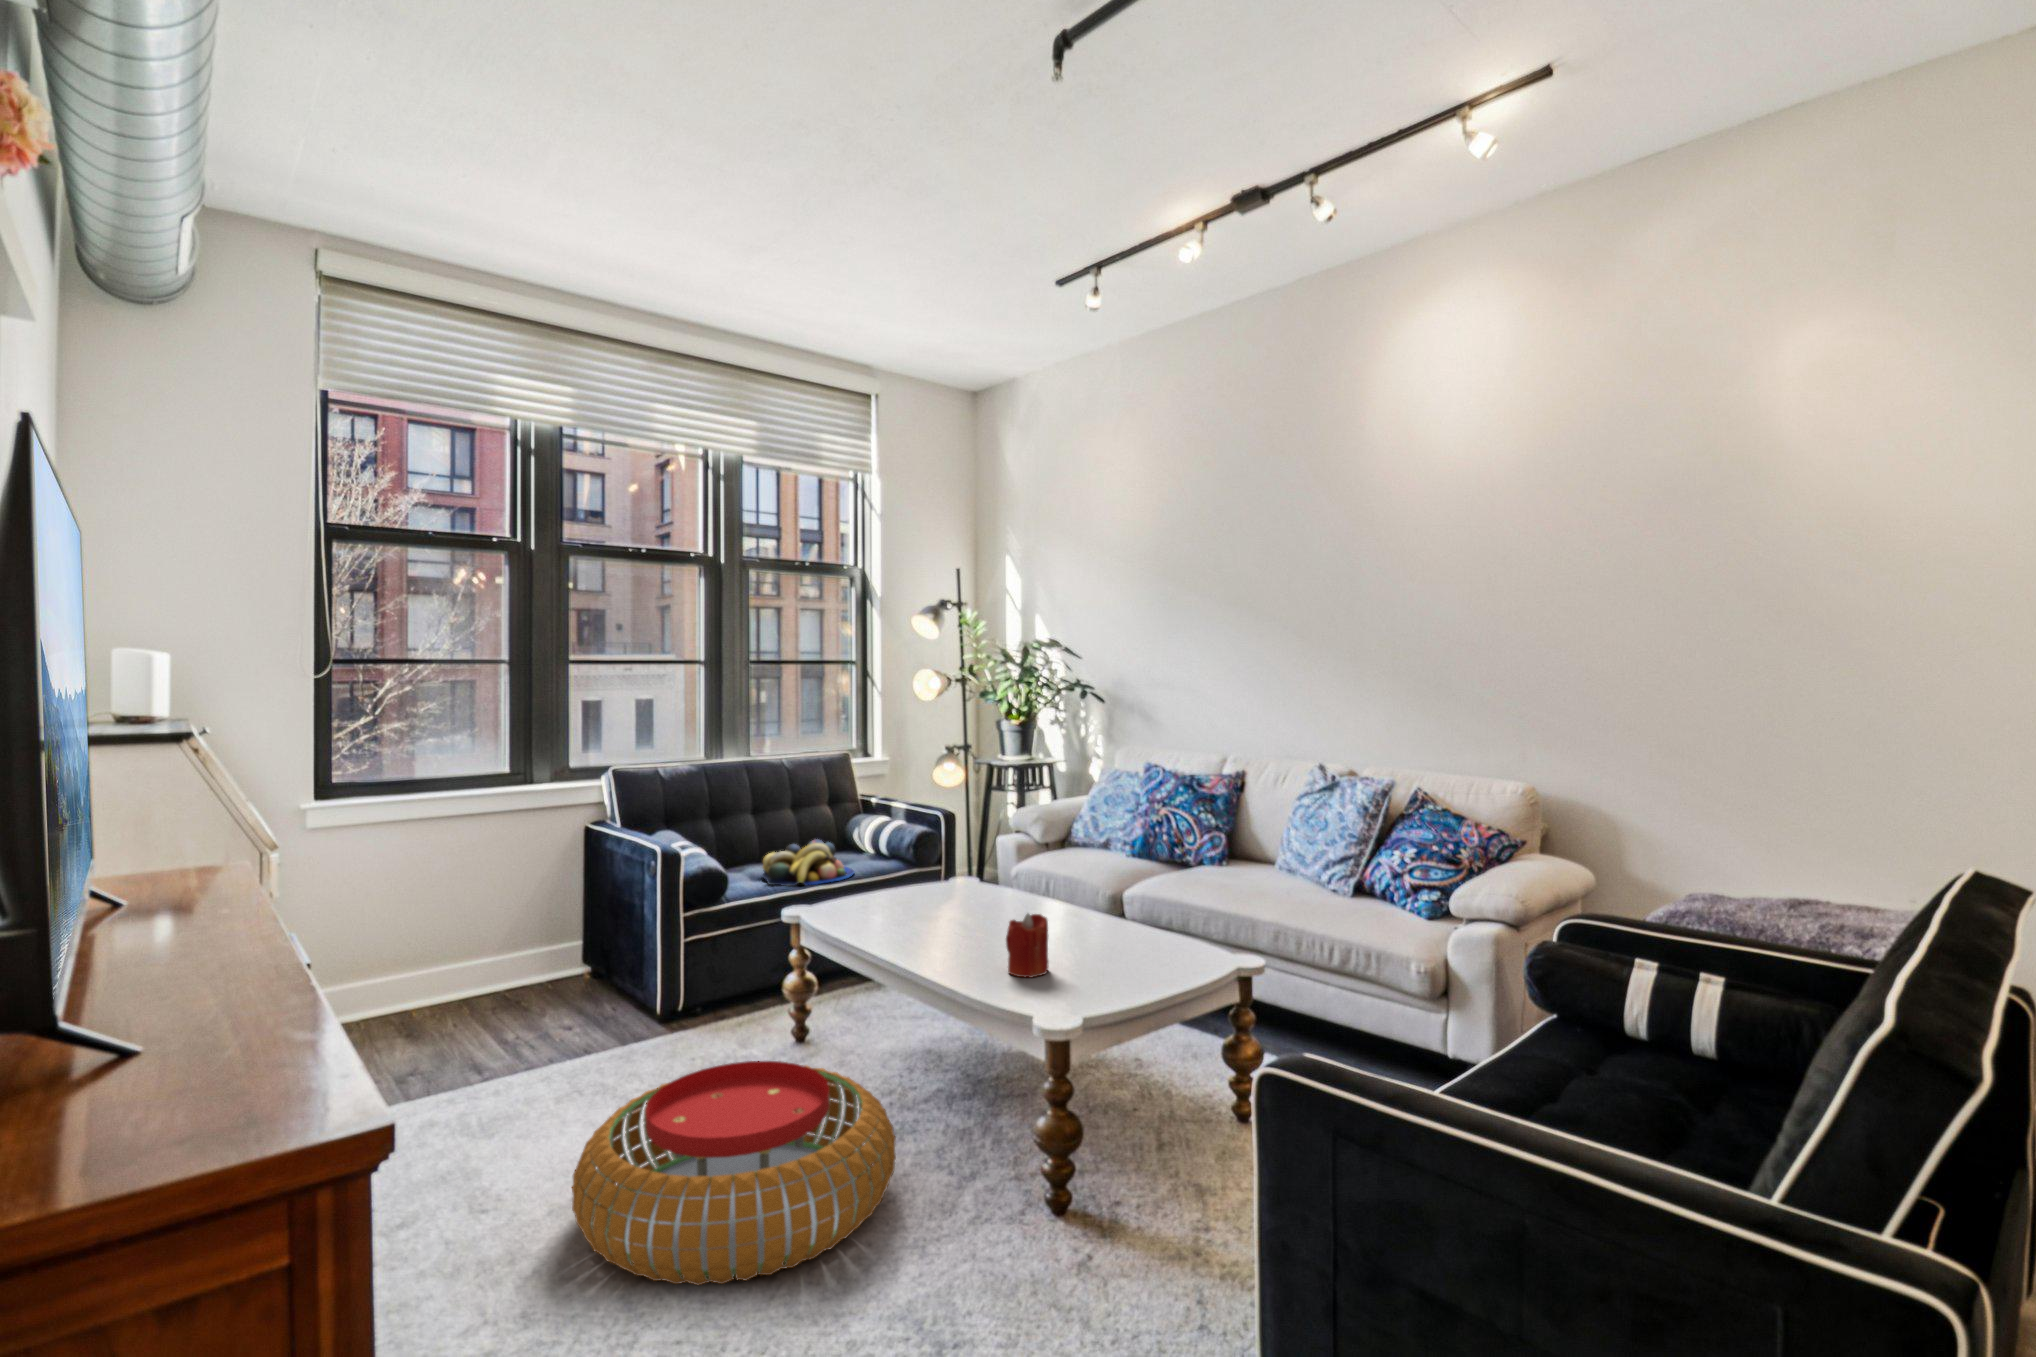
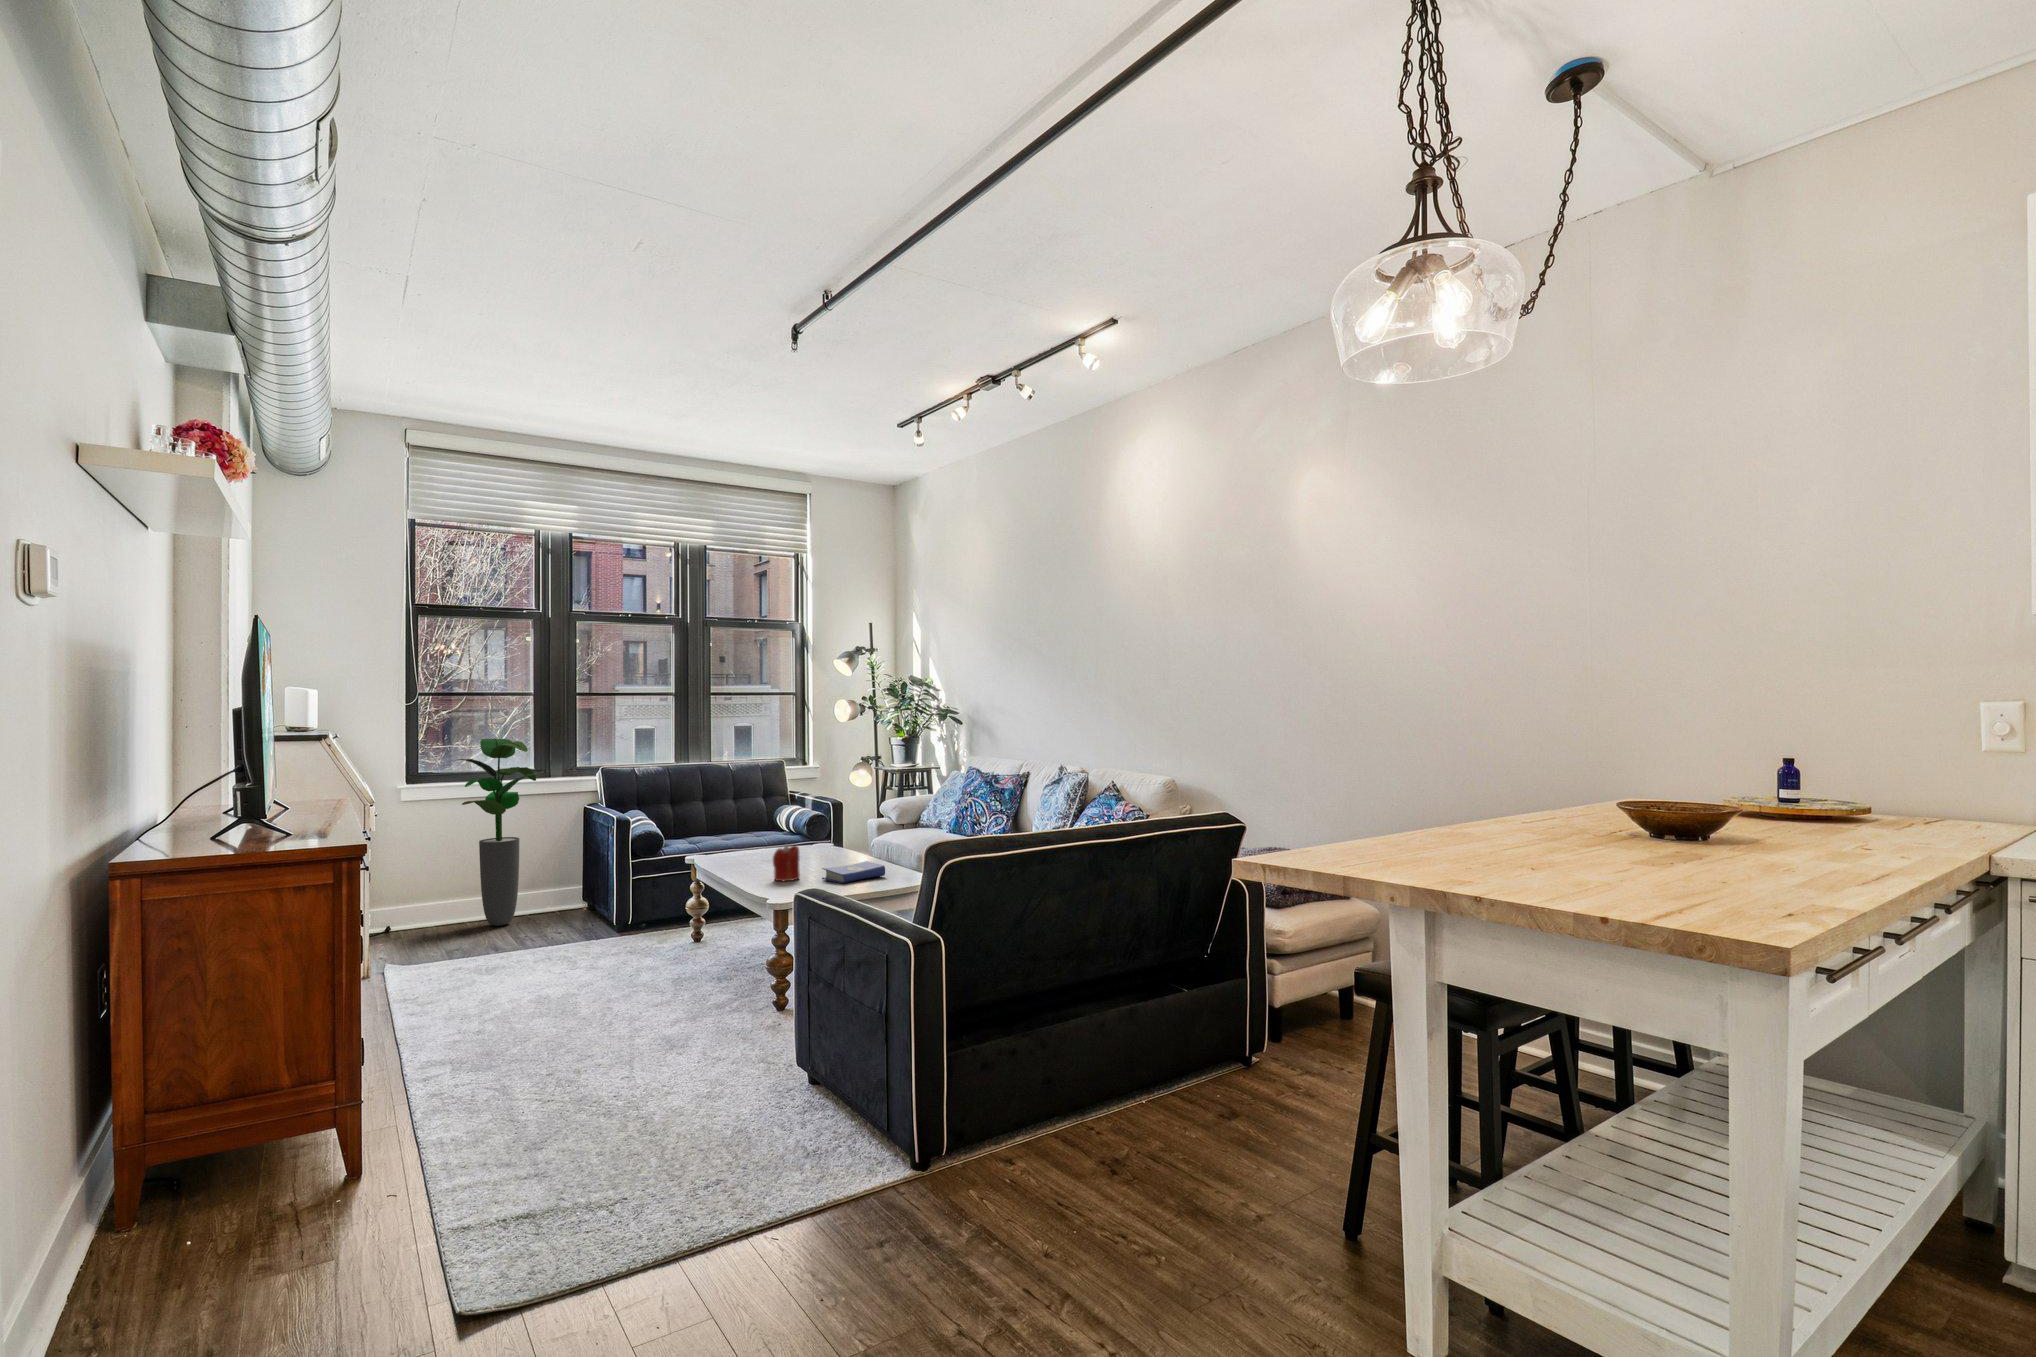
potted plant: none [391,730,534,1018] -> present [458,738,538,926]
fruit bowl: present [763,839,854,886] -> none [690,816,755,845]
hardcover book: none [1092,934,1187,981] -> present [822,861,885,883]
pouf: present [572,1061,896,1285] -> none [506,927,697,1027]

